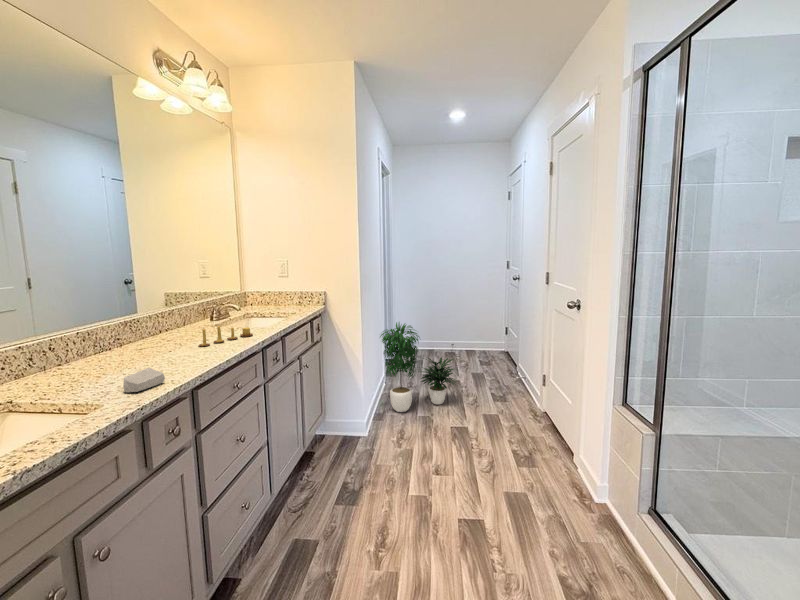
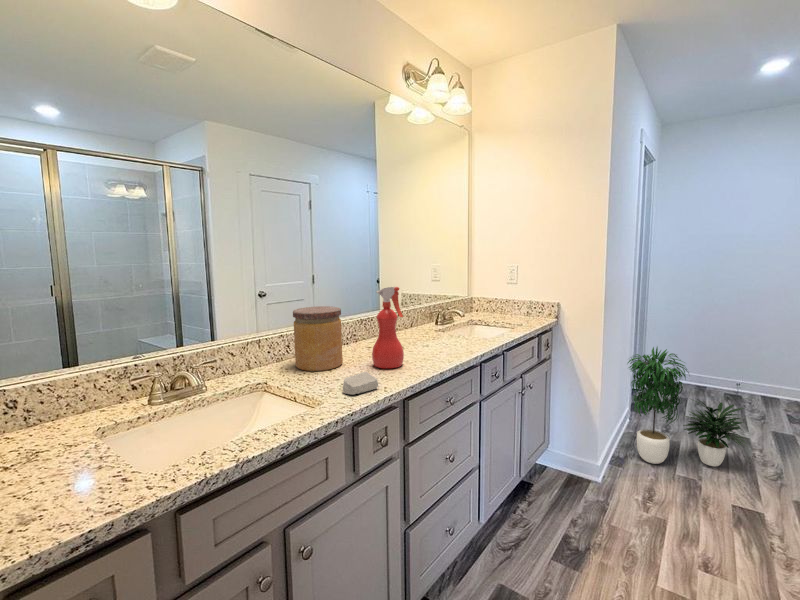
spray bottle: none [149,281,186,365] -> present [372,287,404,369]
jar: none [37,307,112,381] -> present [293,306,343,371]
candle: present [199,326,253,346] -> none [418,332,472,353]

